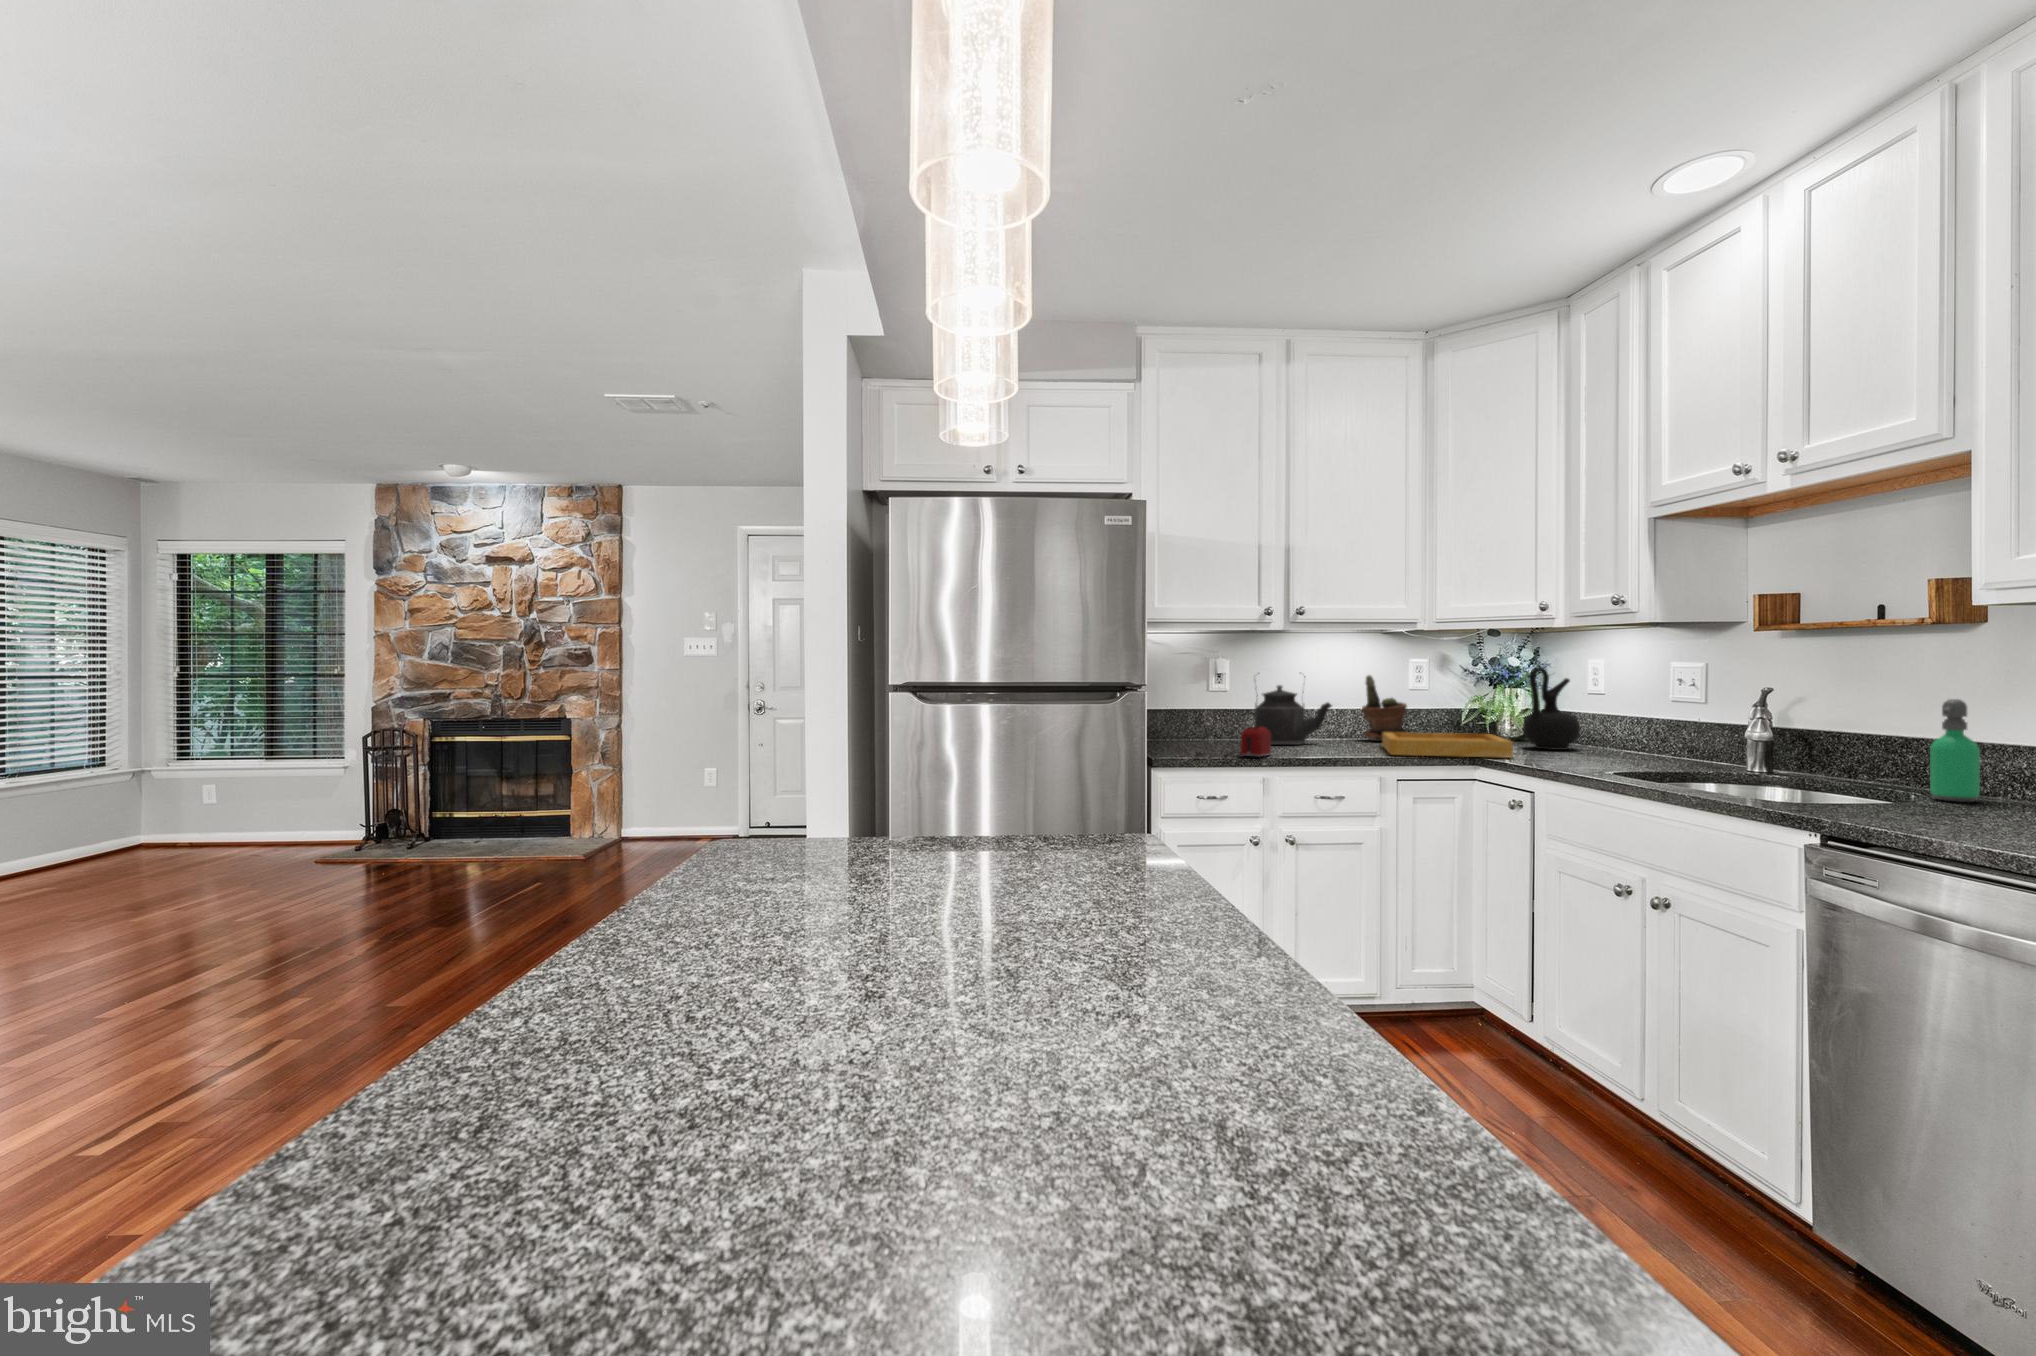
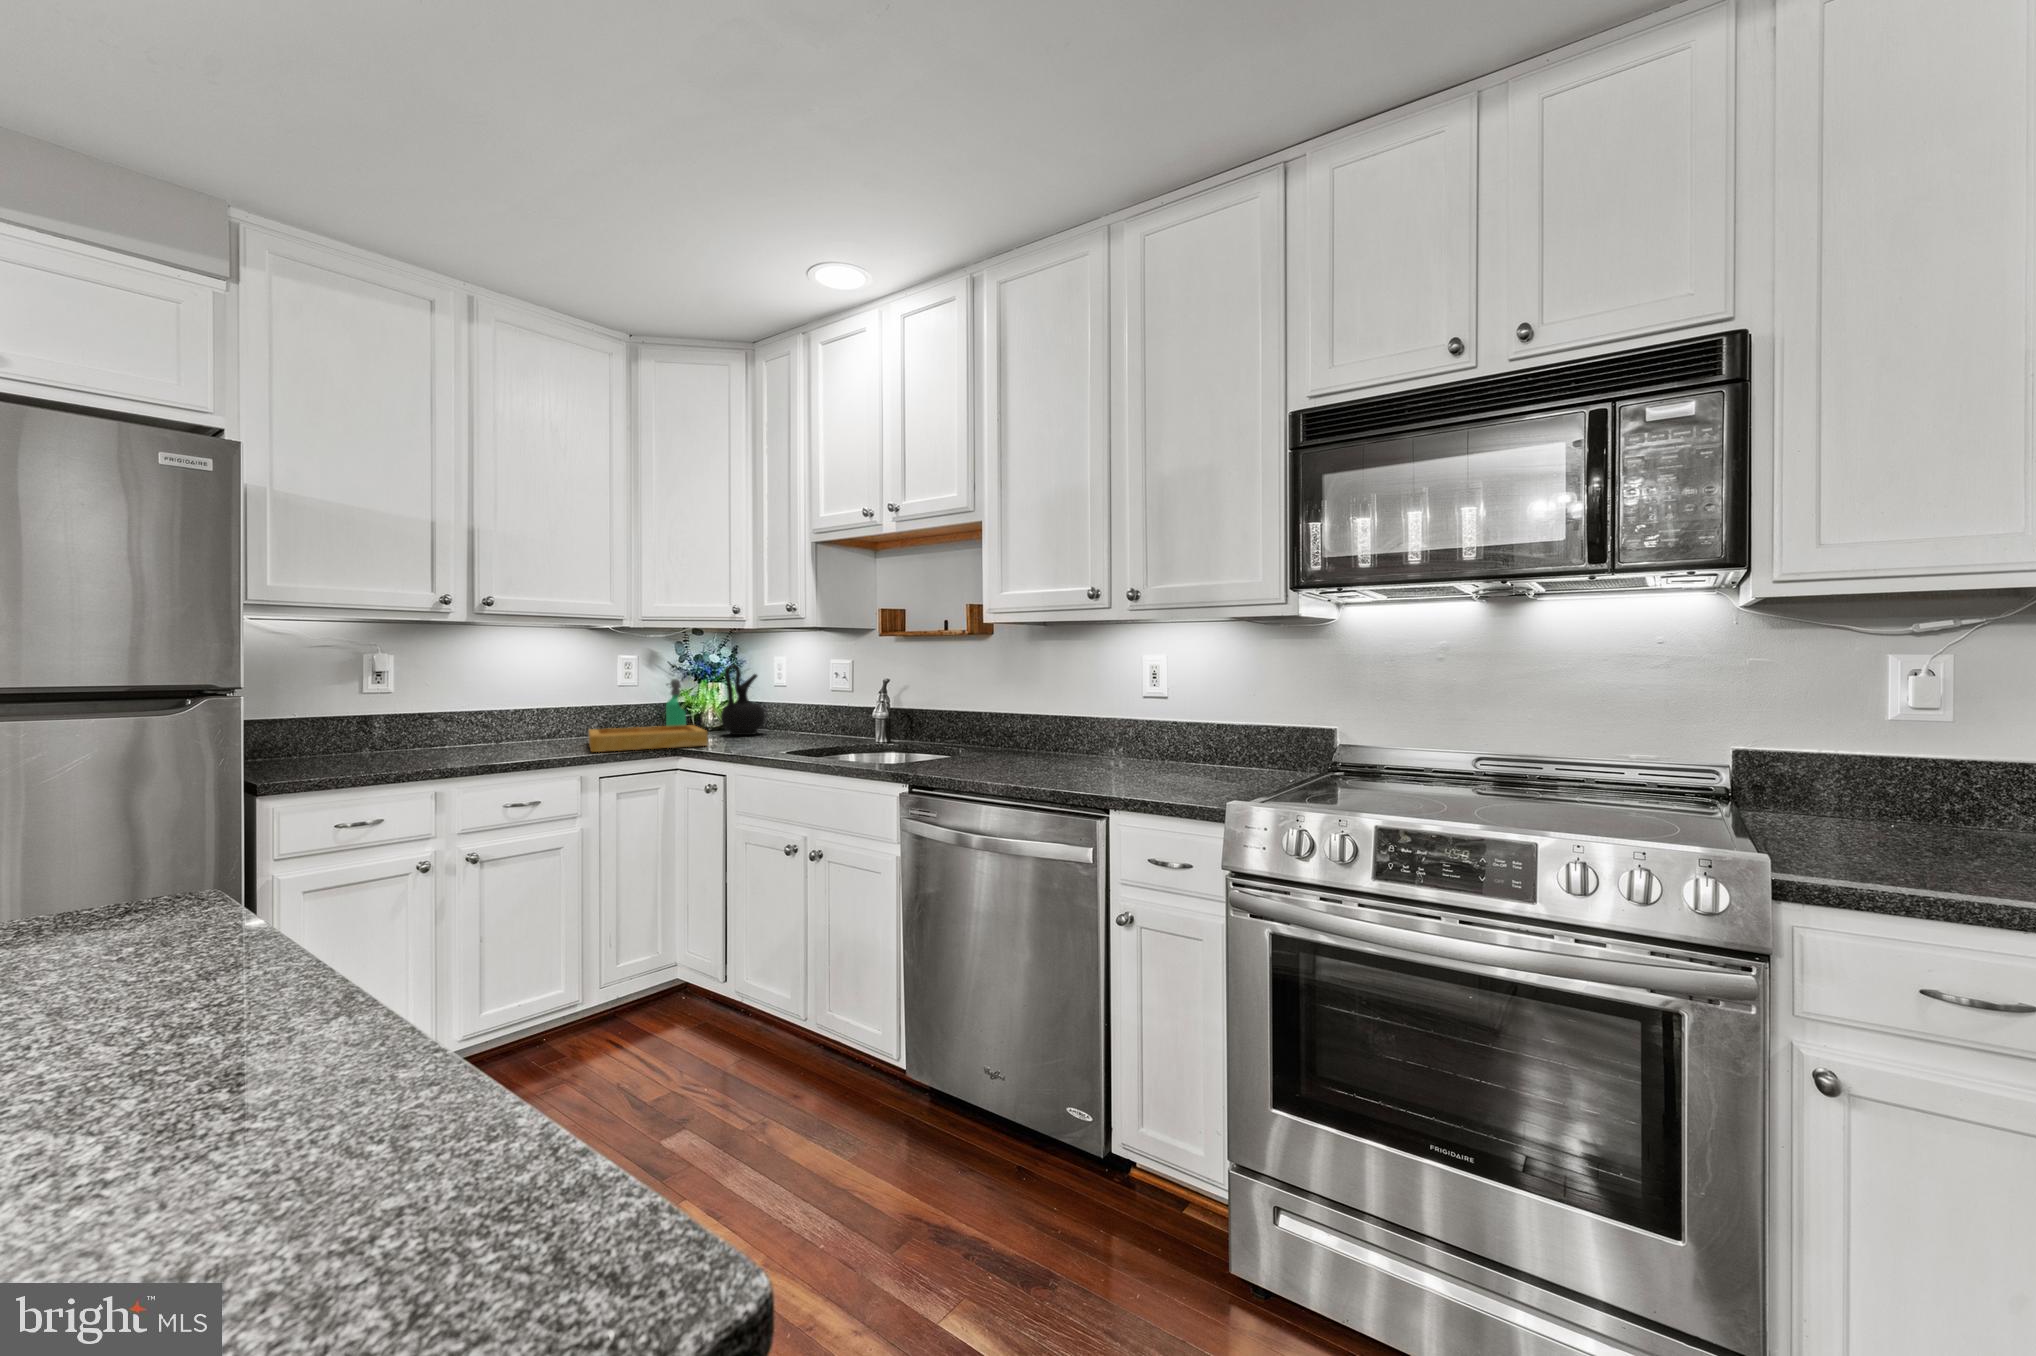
kettle: present [1254,673,1331,745] -> none [434,671,534,751]
potted plant: present [1362,675,1407,741] -> none [569,673,618,738]
soap dispenser: present [1930,699,1980,802] -> present [666,679,686,726]
toaster: present [1195,726,1271,757] -> none [323,732,446,777]

